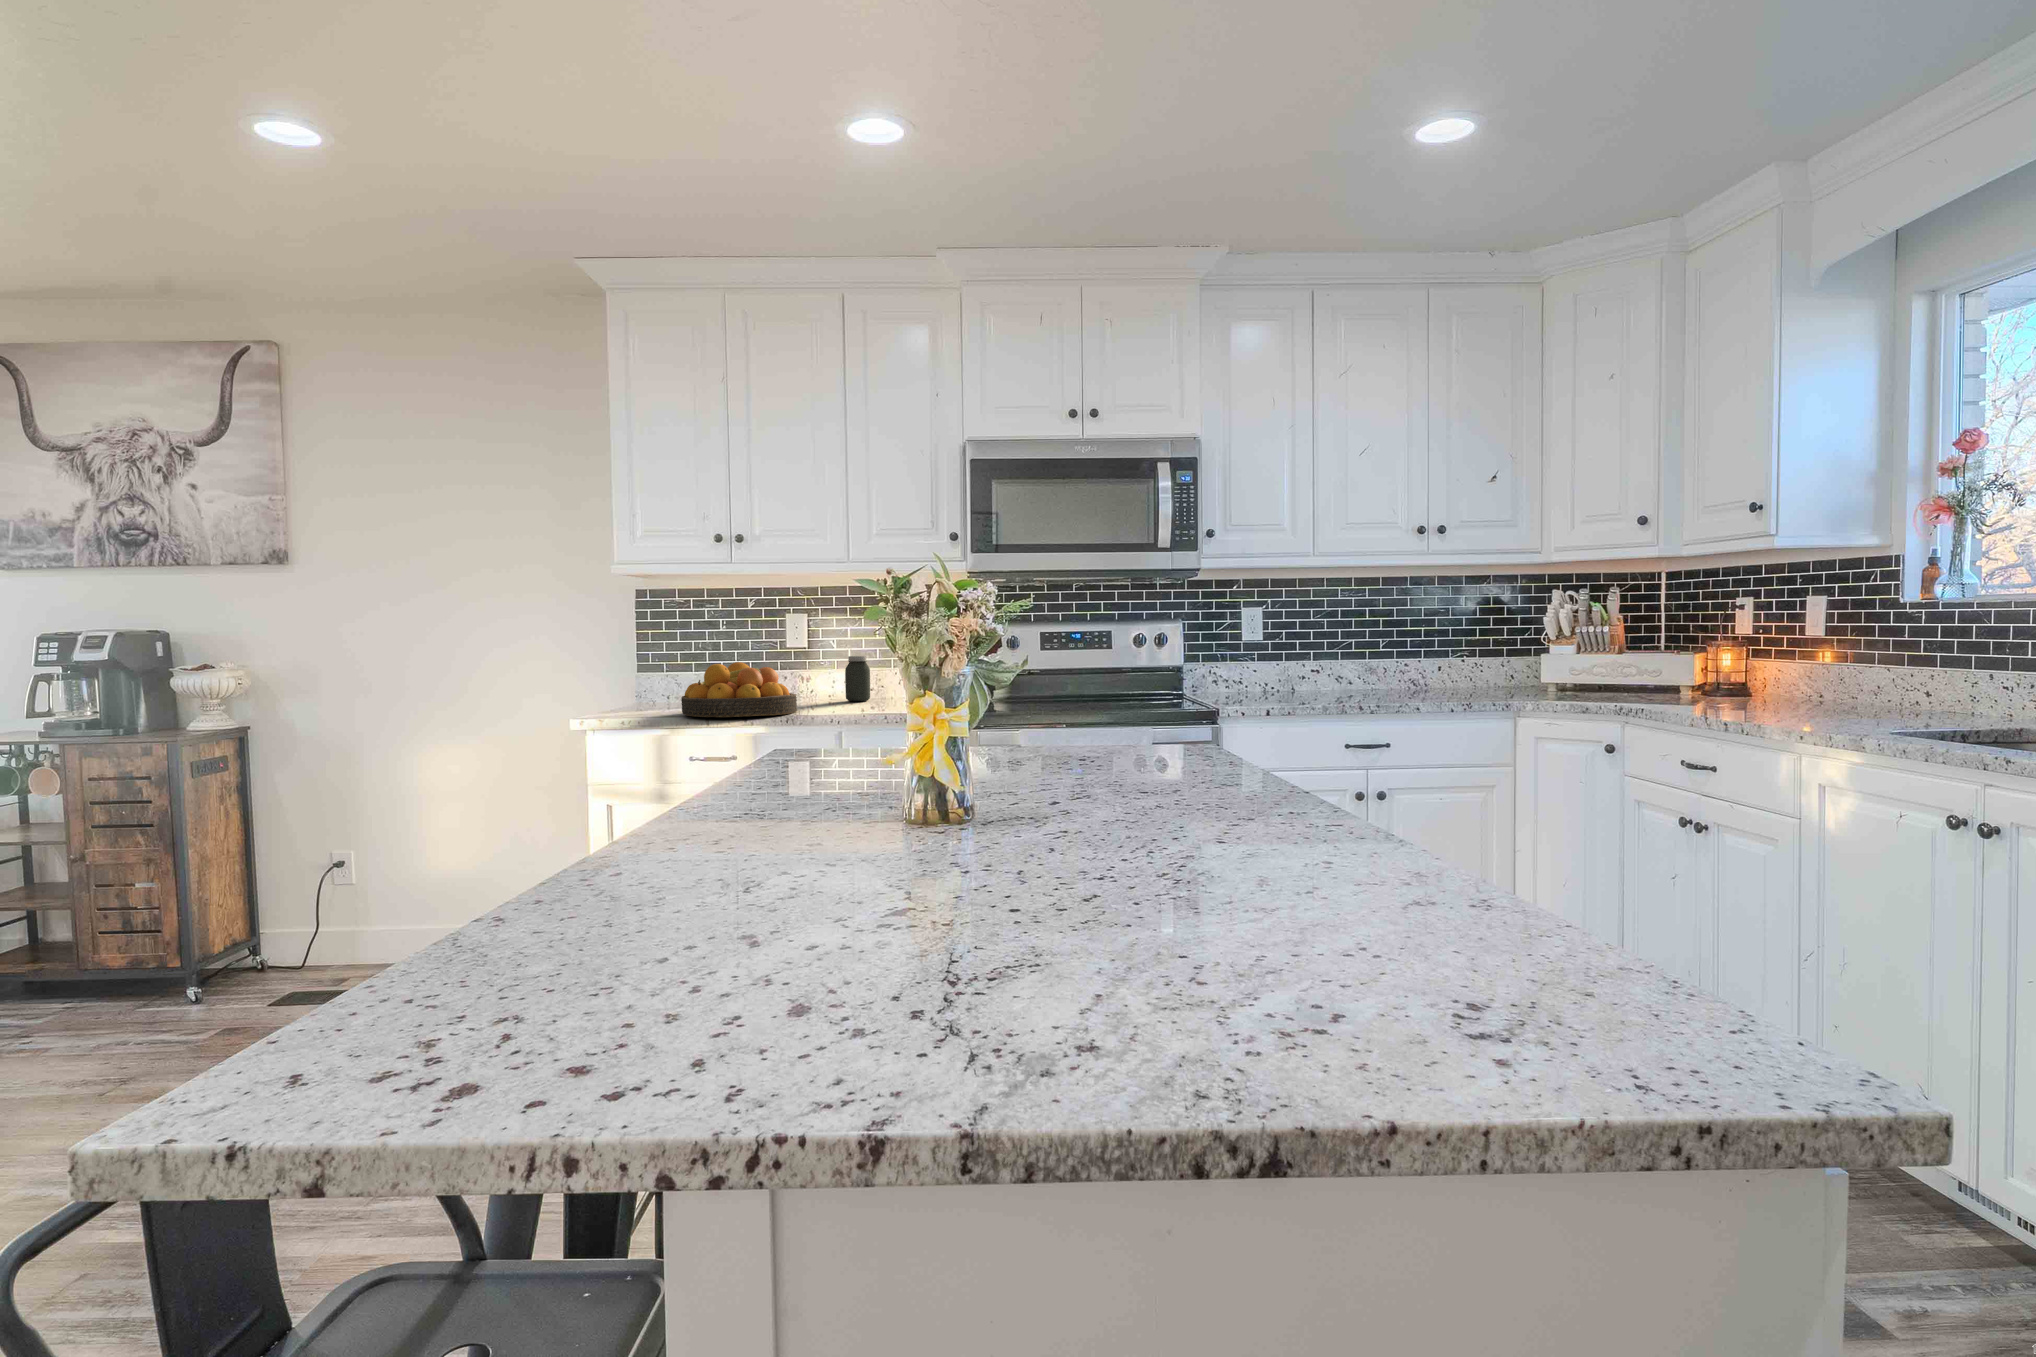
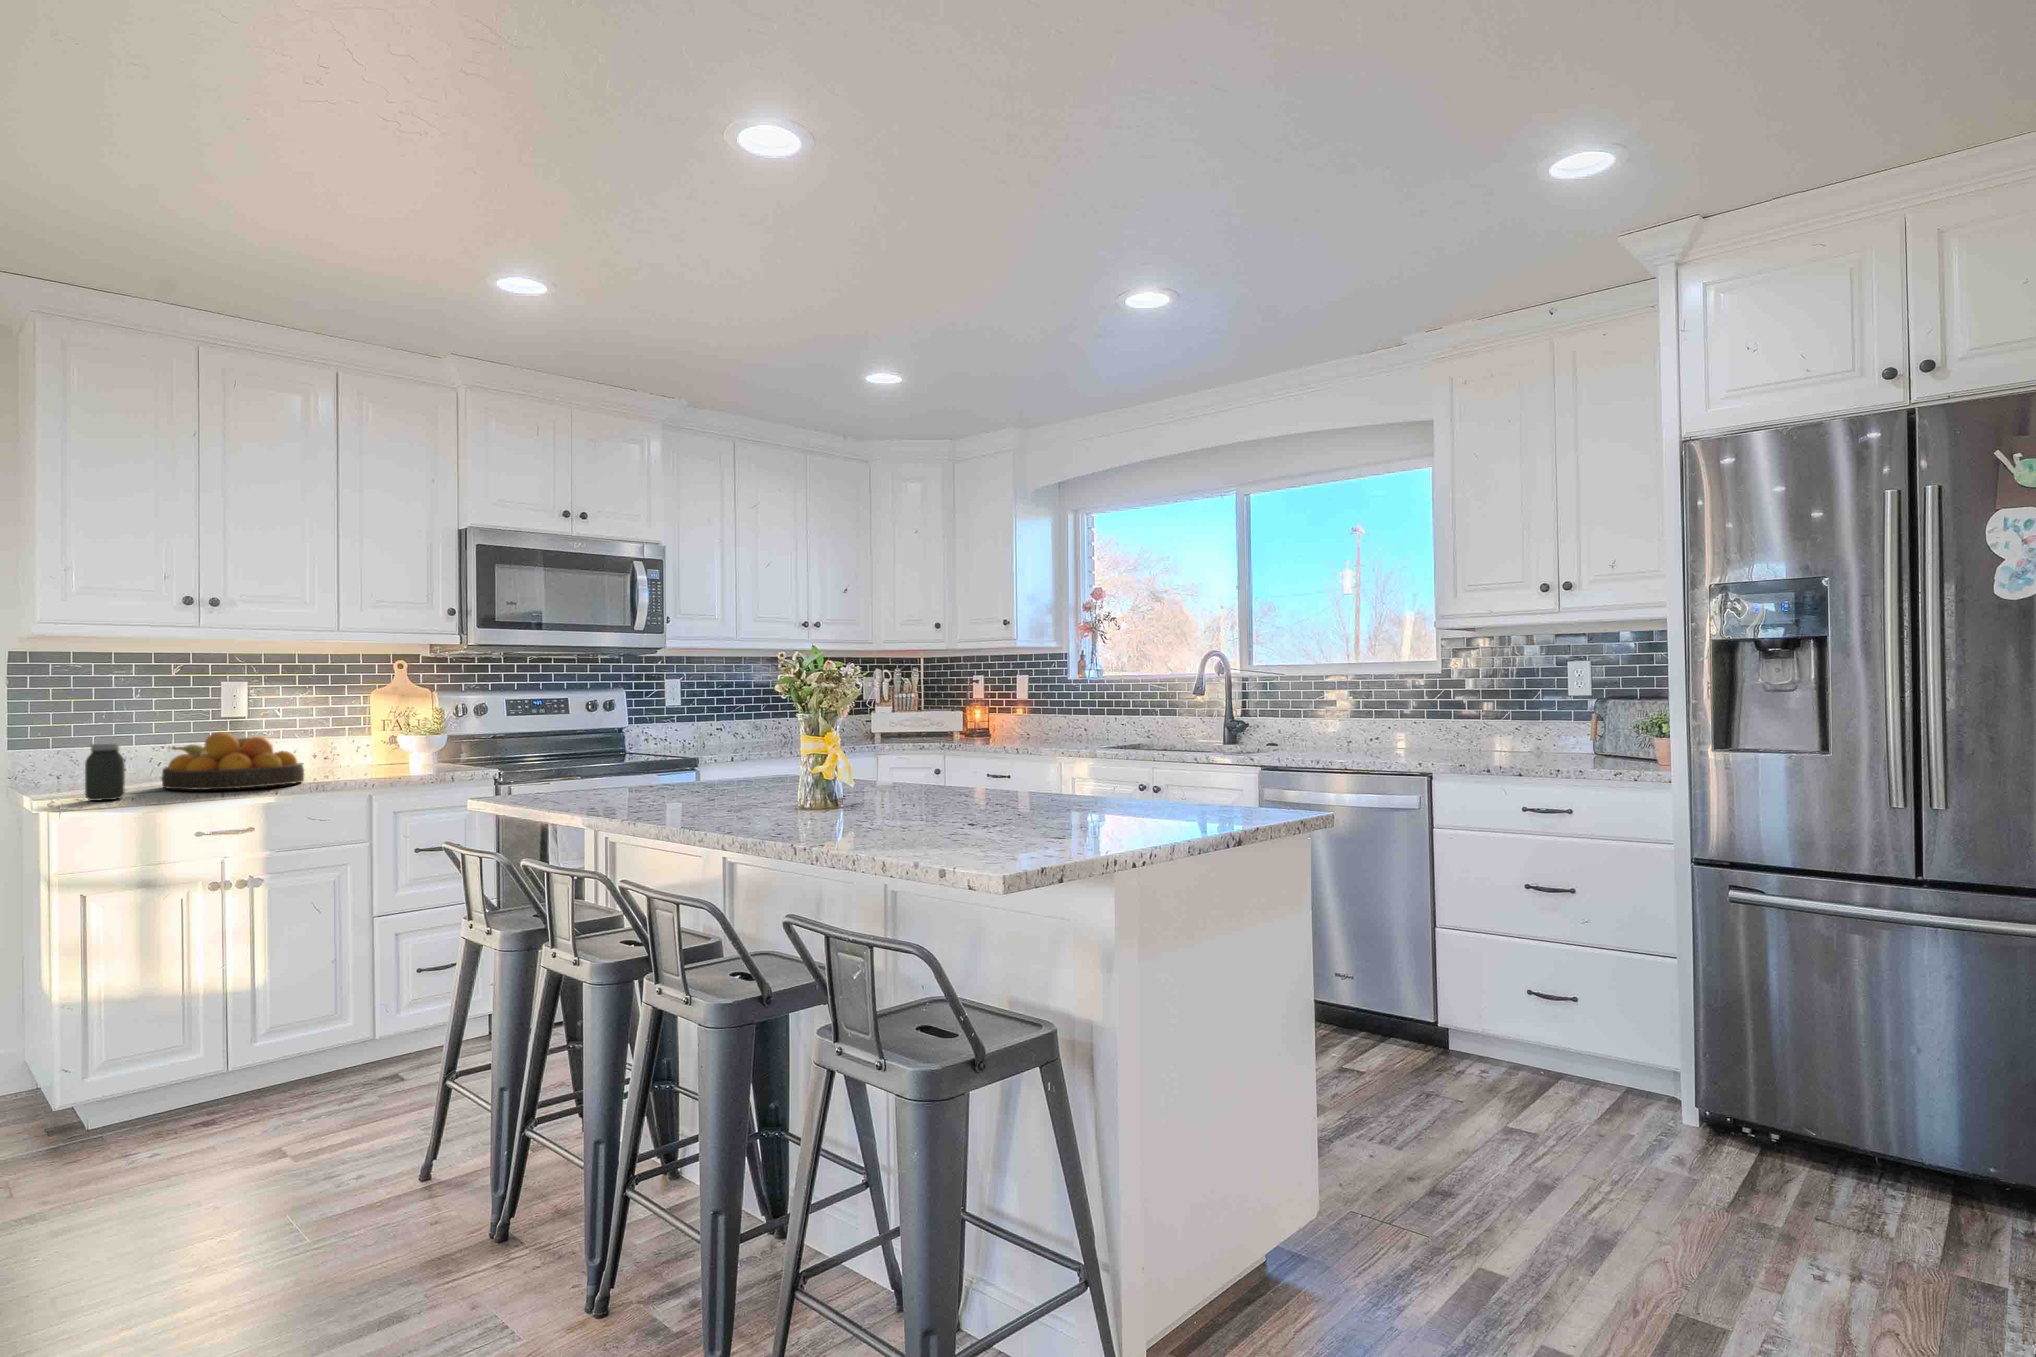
jar: present [845,656,870,701] -> present [85,743,125,801]

